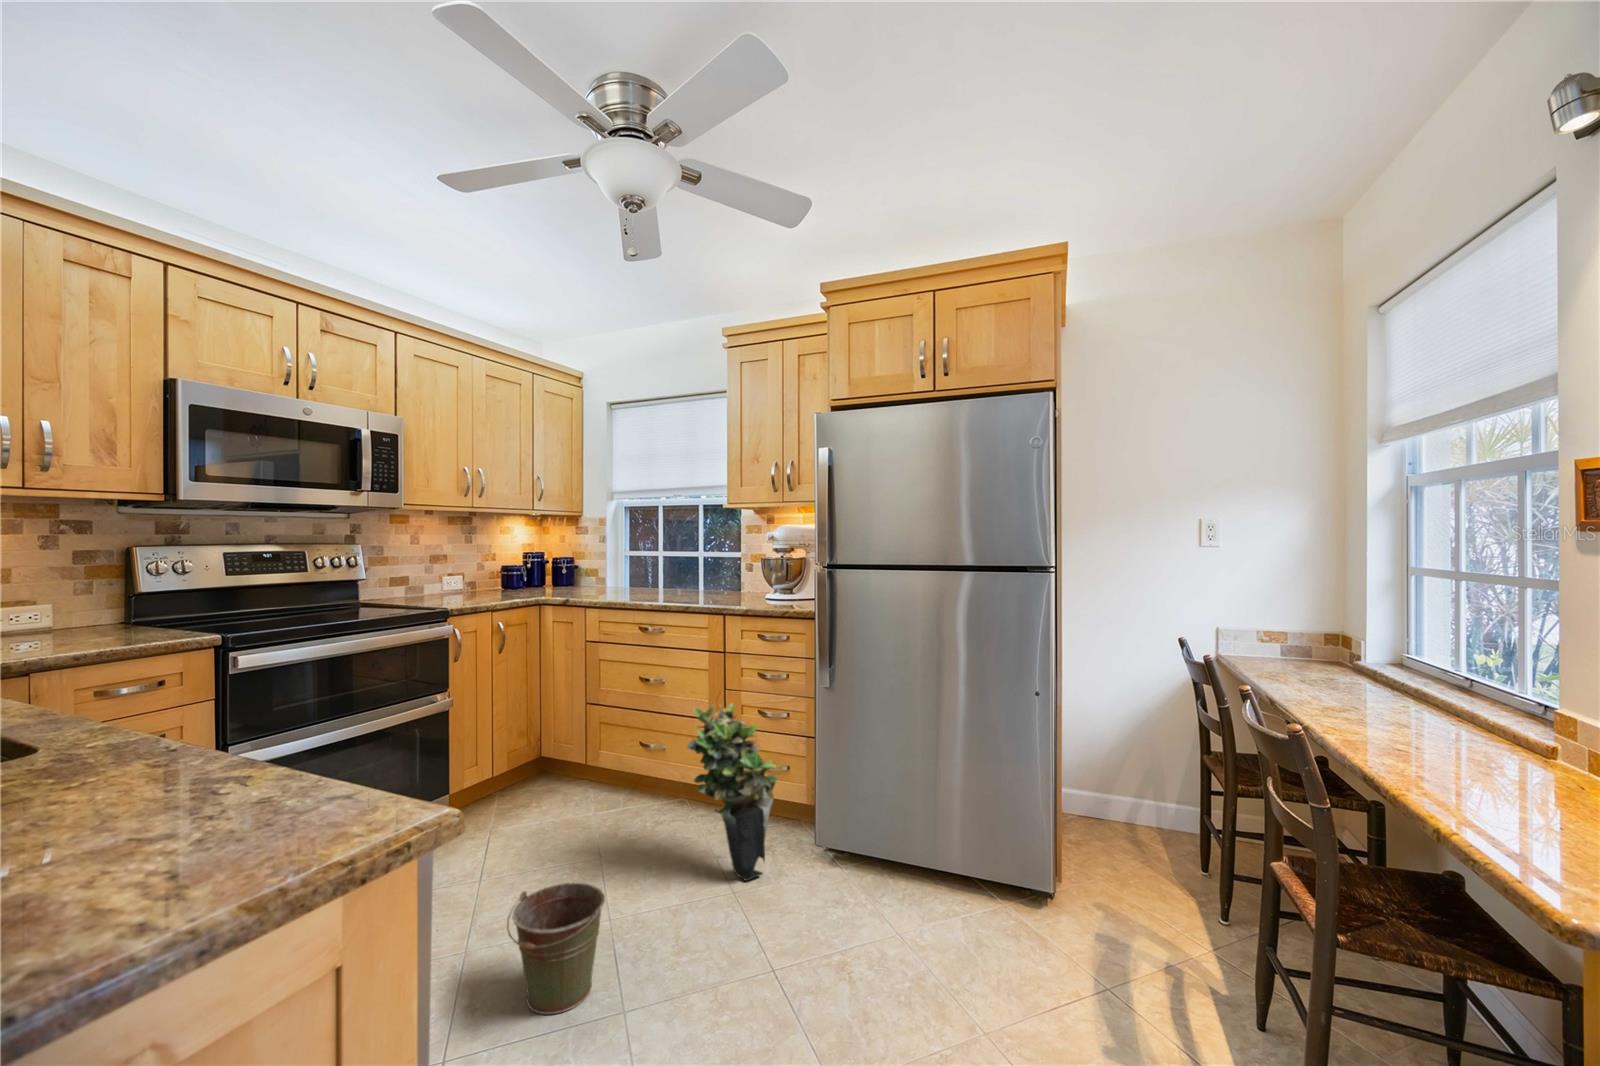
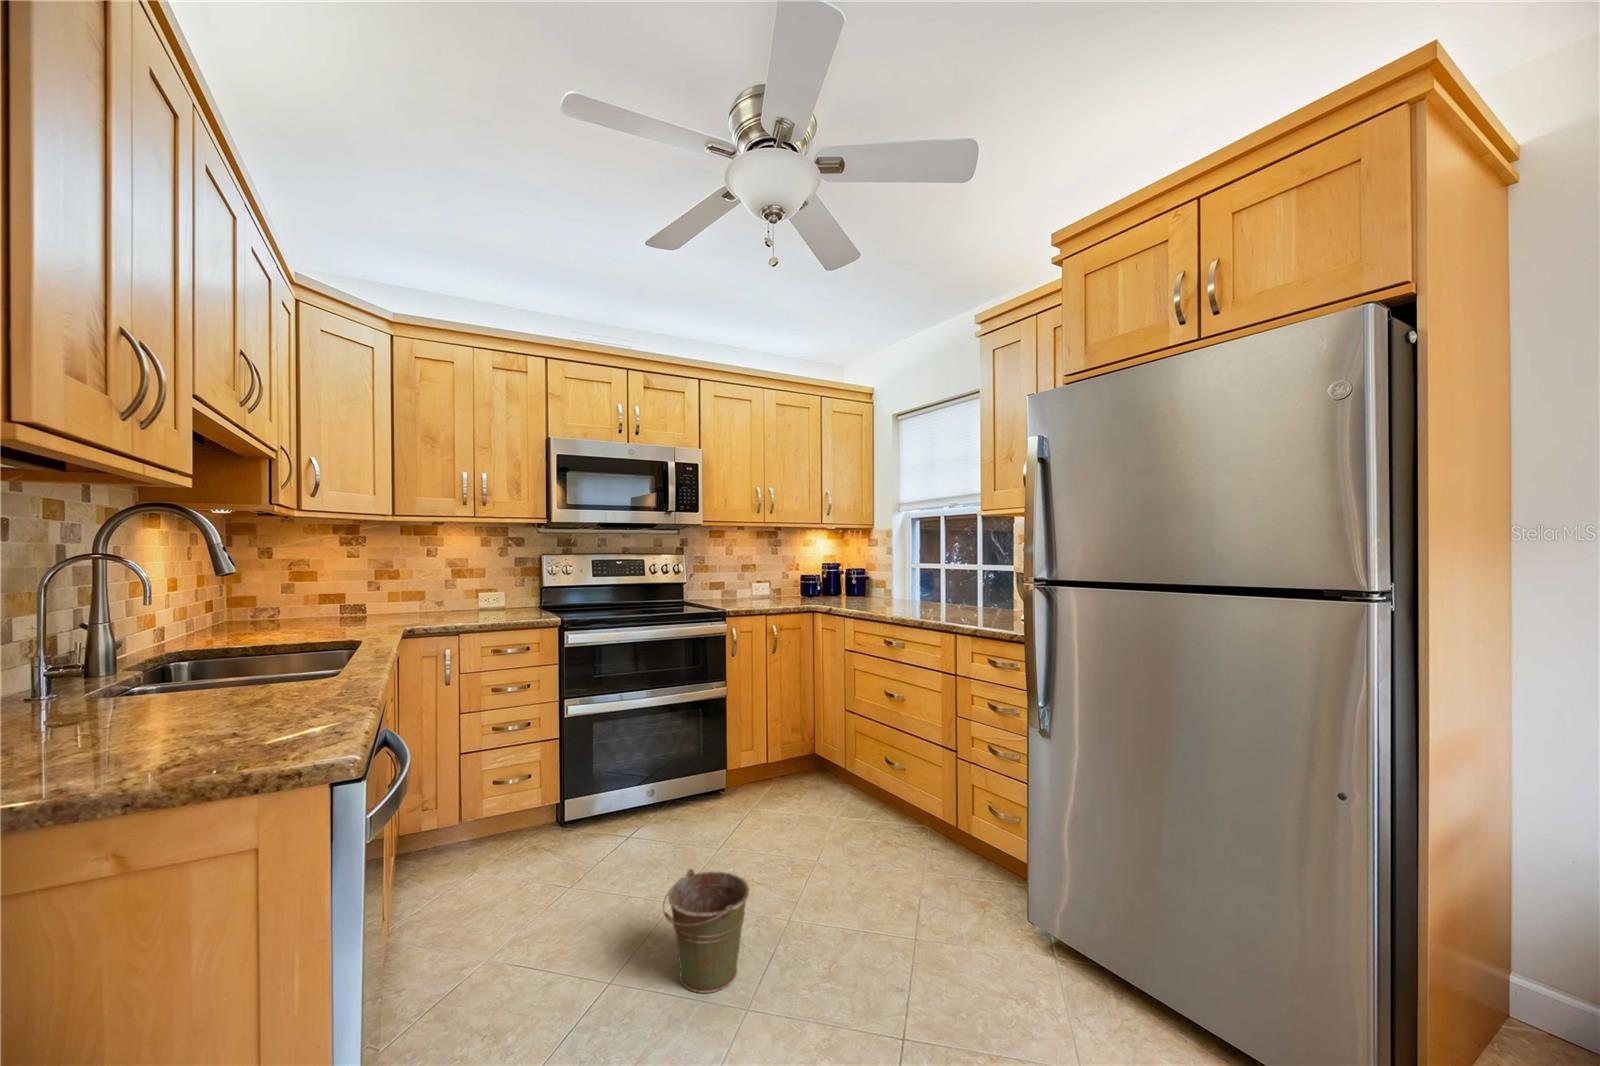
potted plant: present [687,703,779,881] -> none [880,730,986,934]

